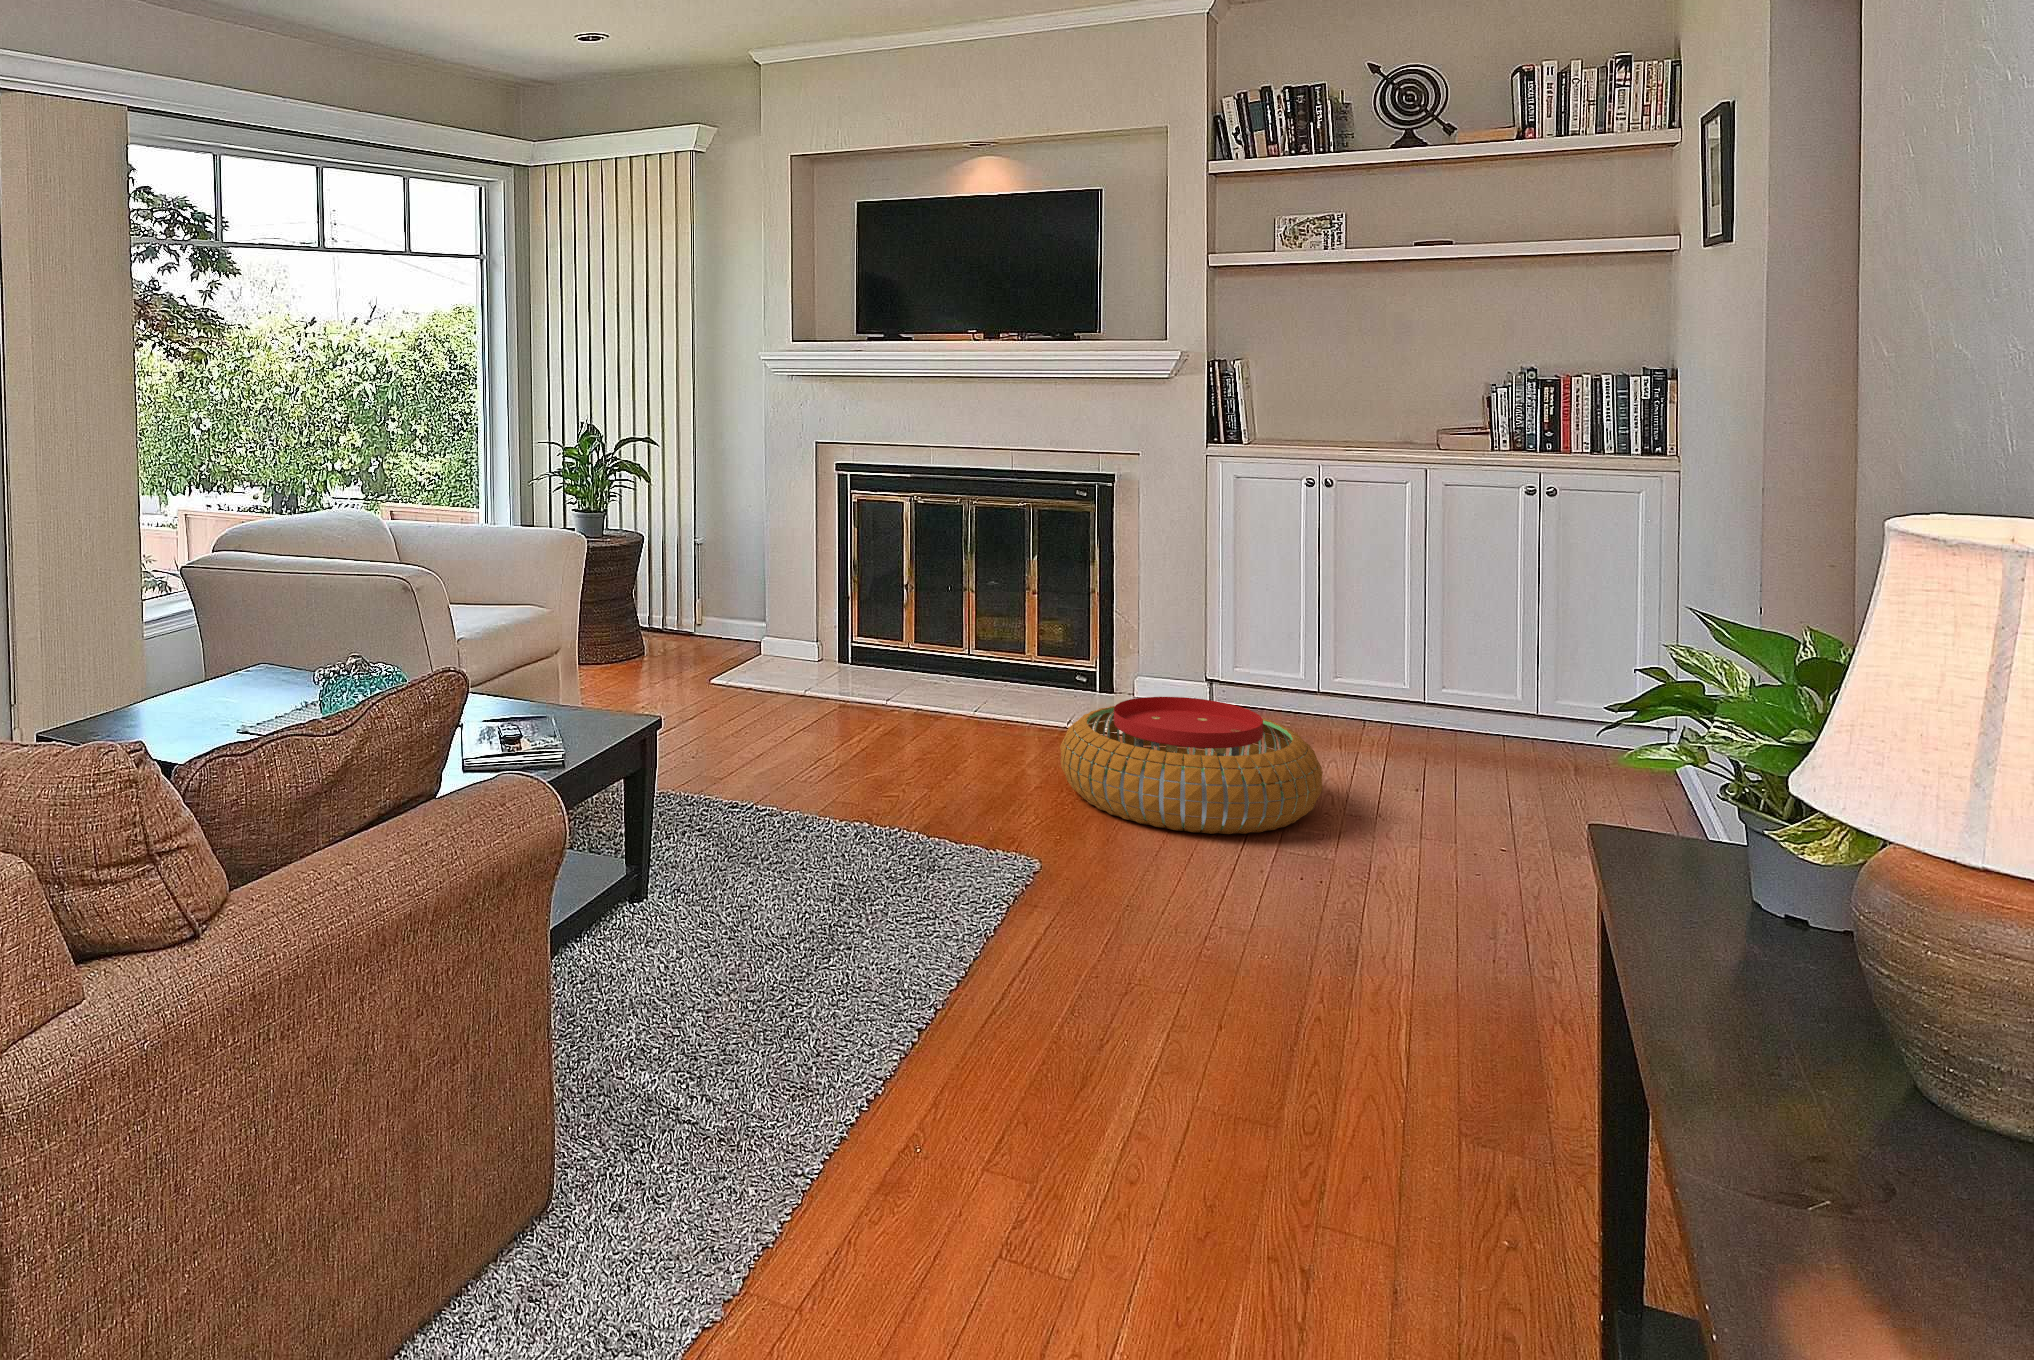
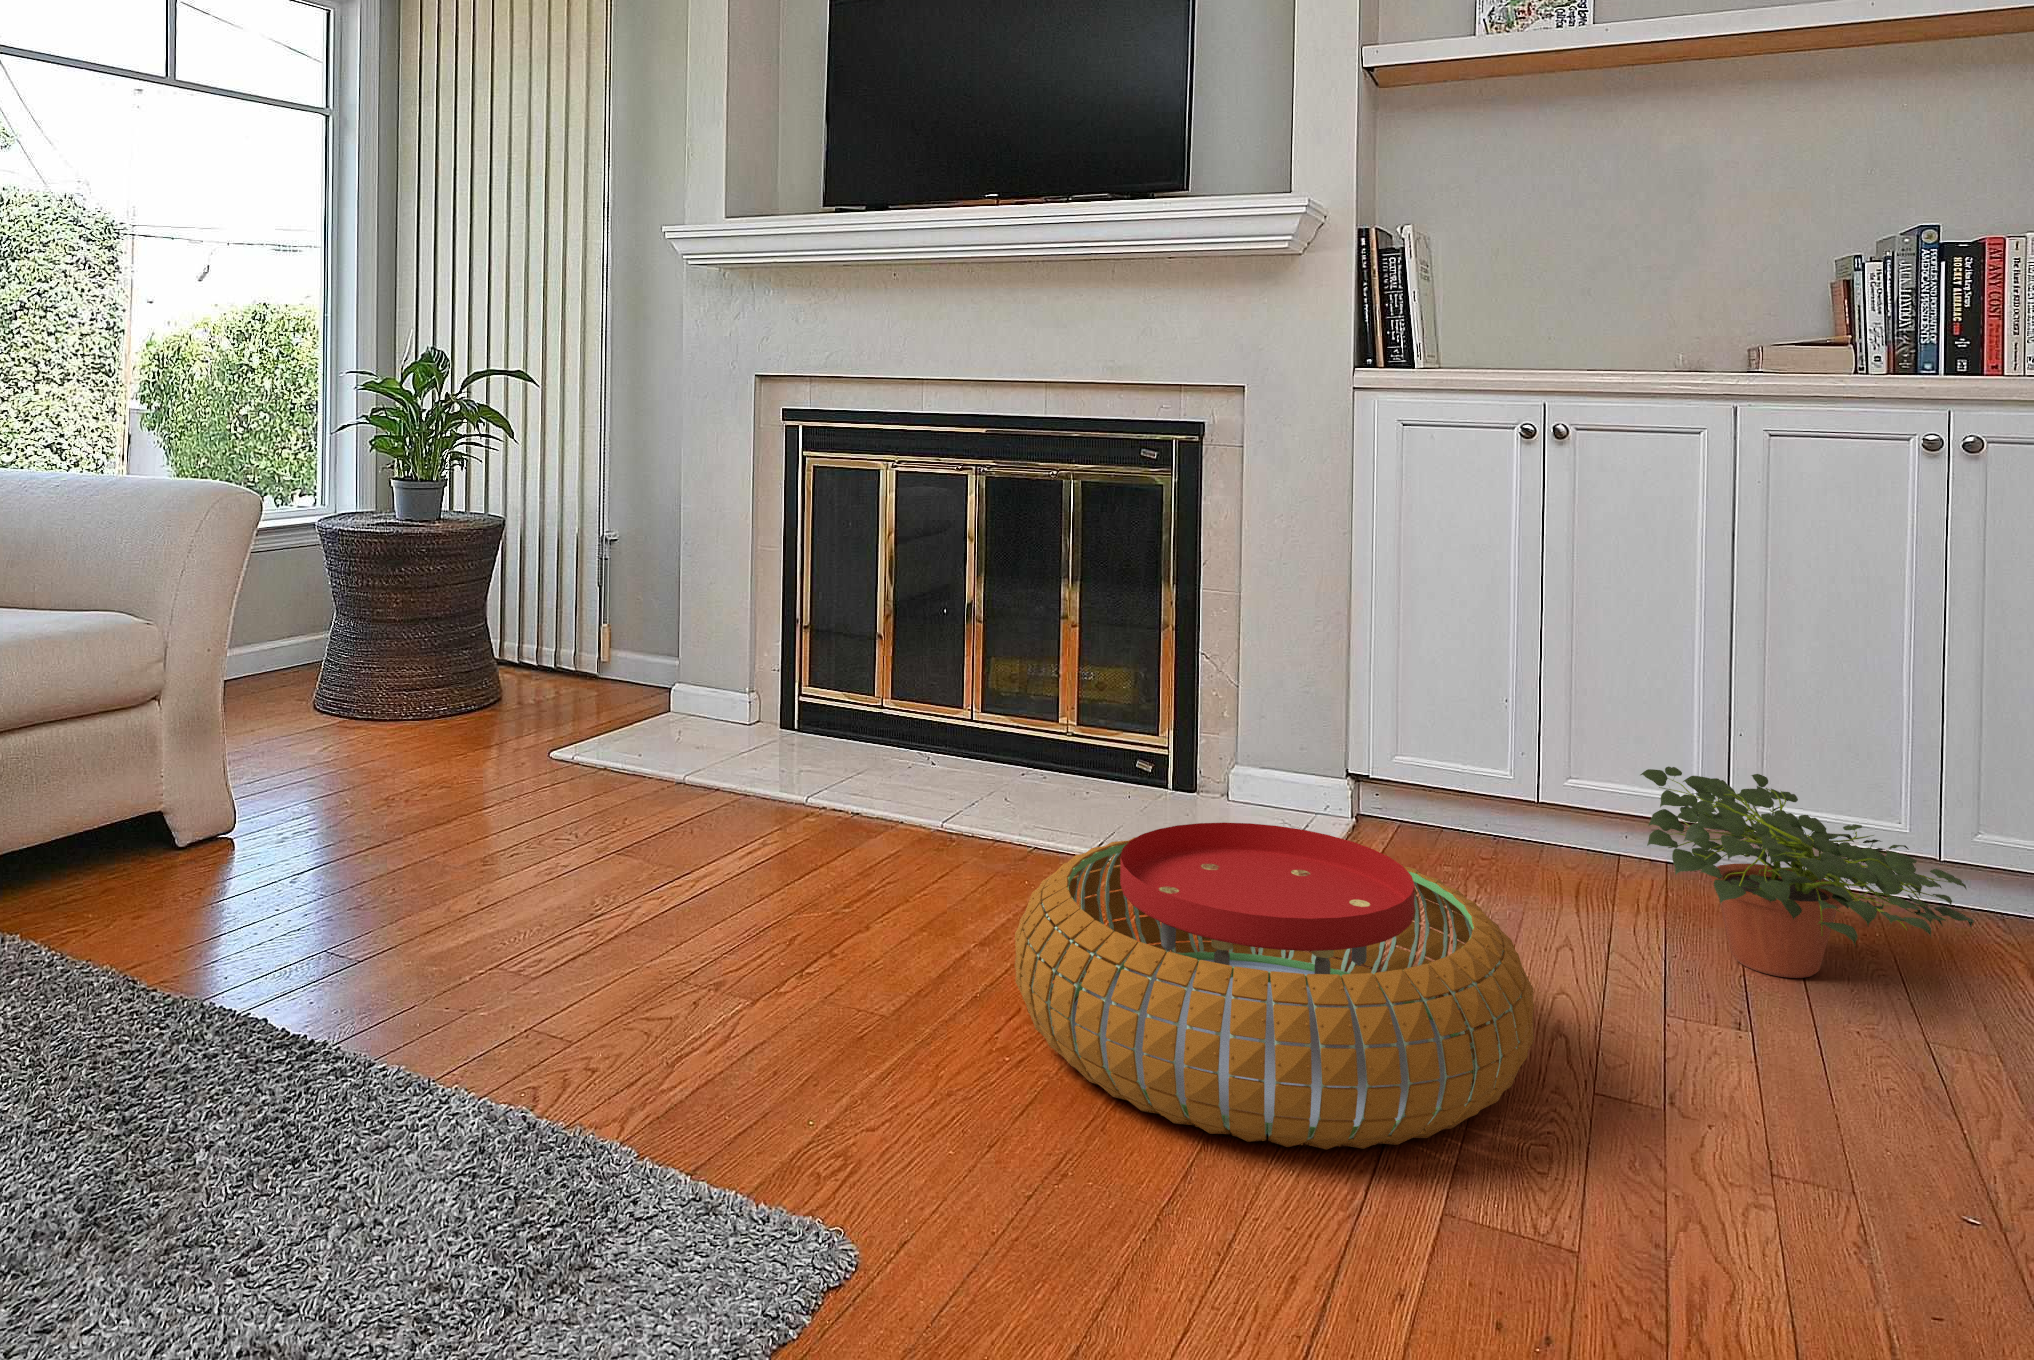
potted plant: none [1374,667,1549,773] -> present [1640,766,1974,978]

